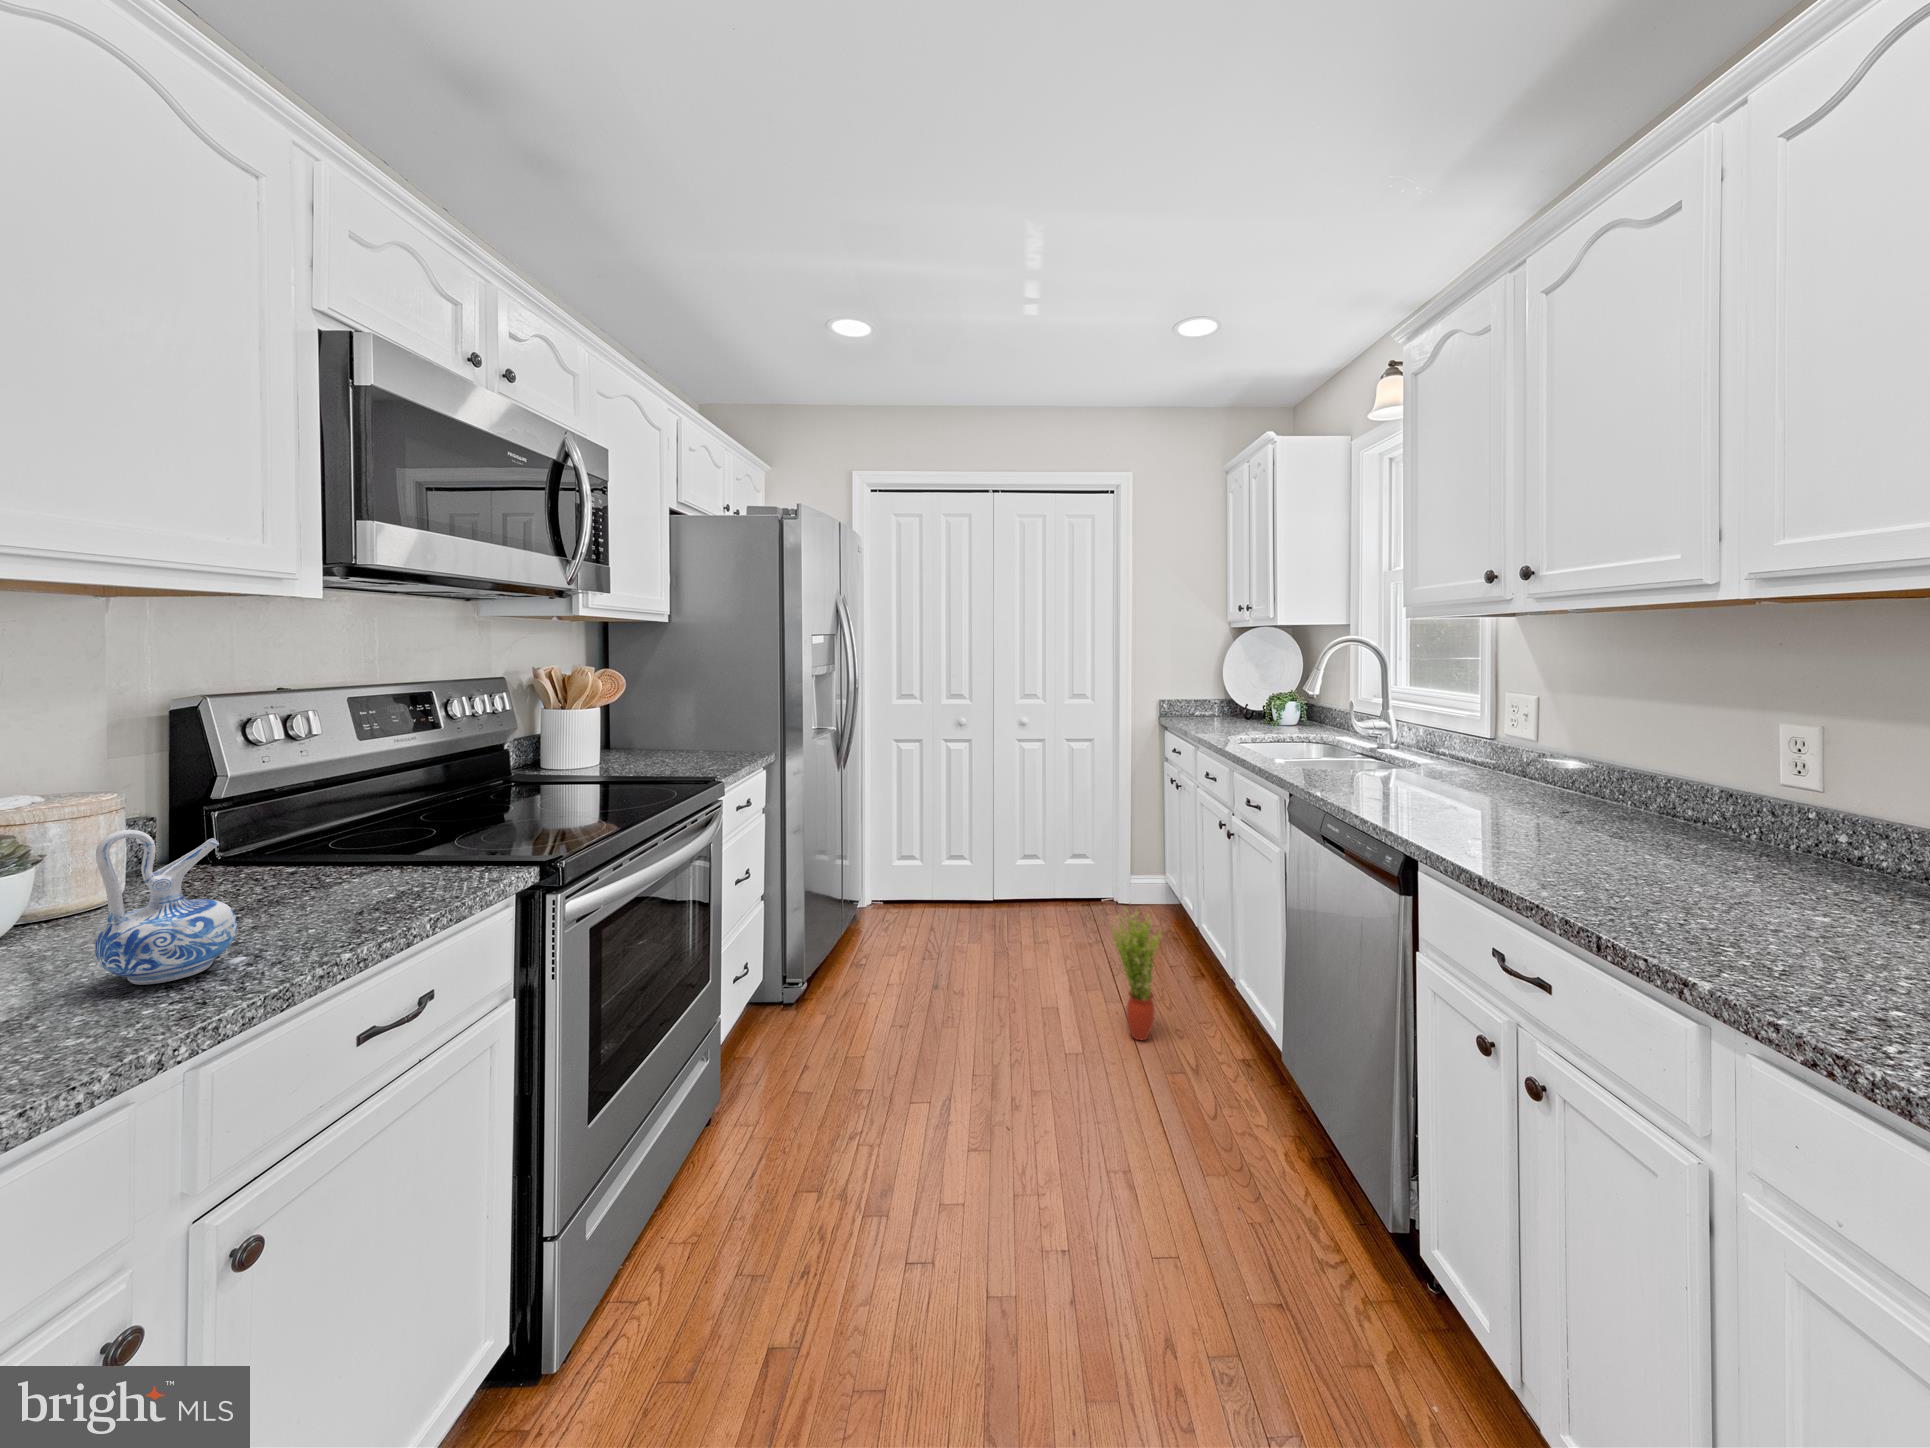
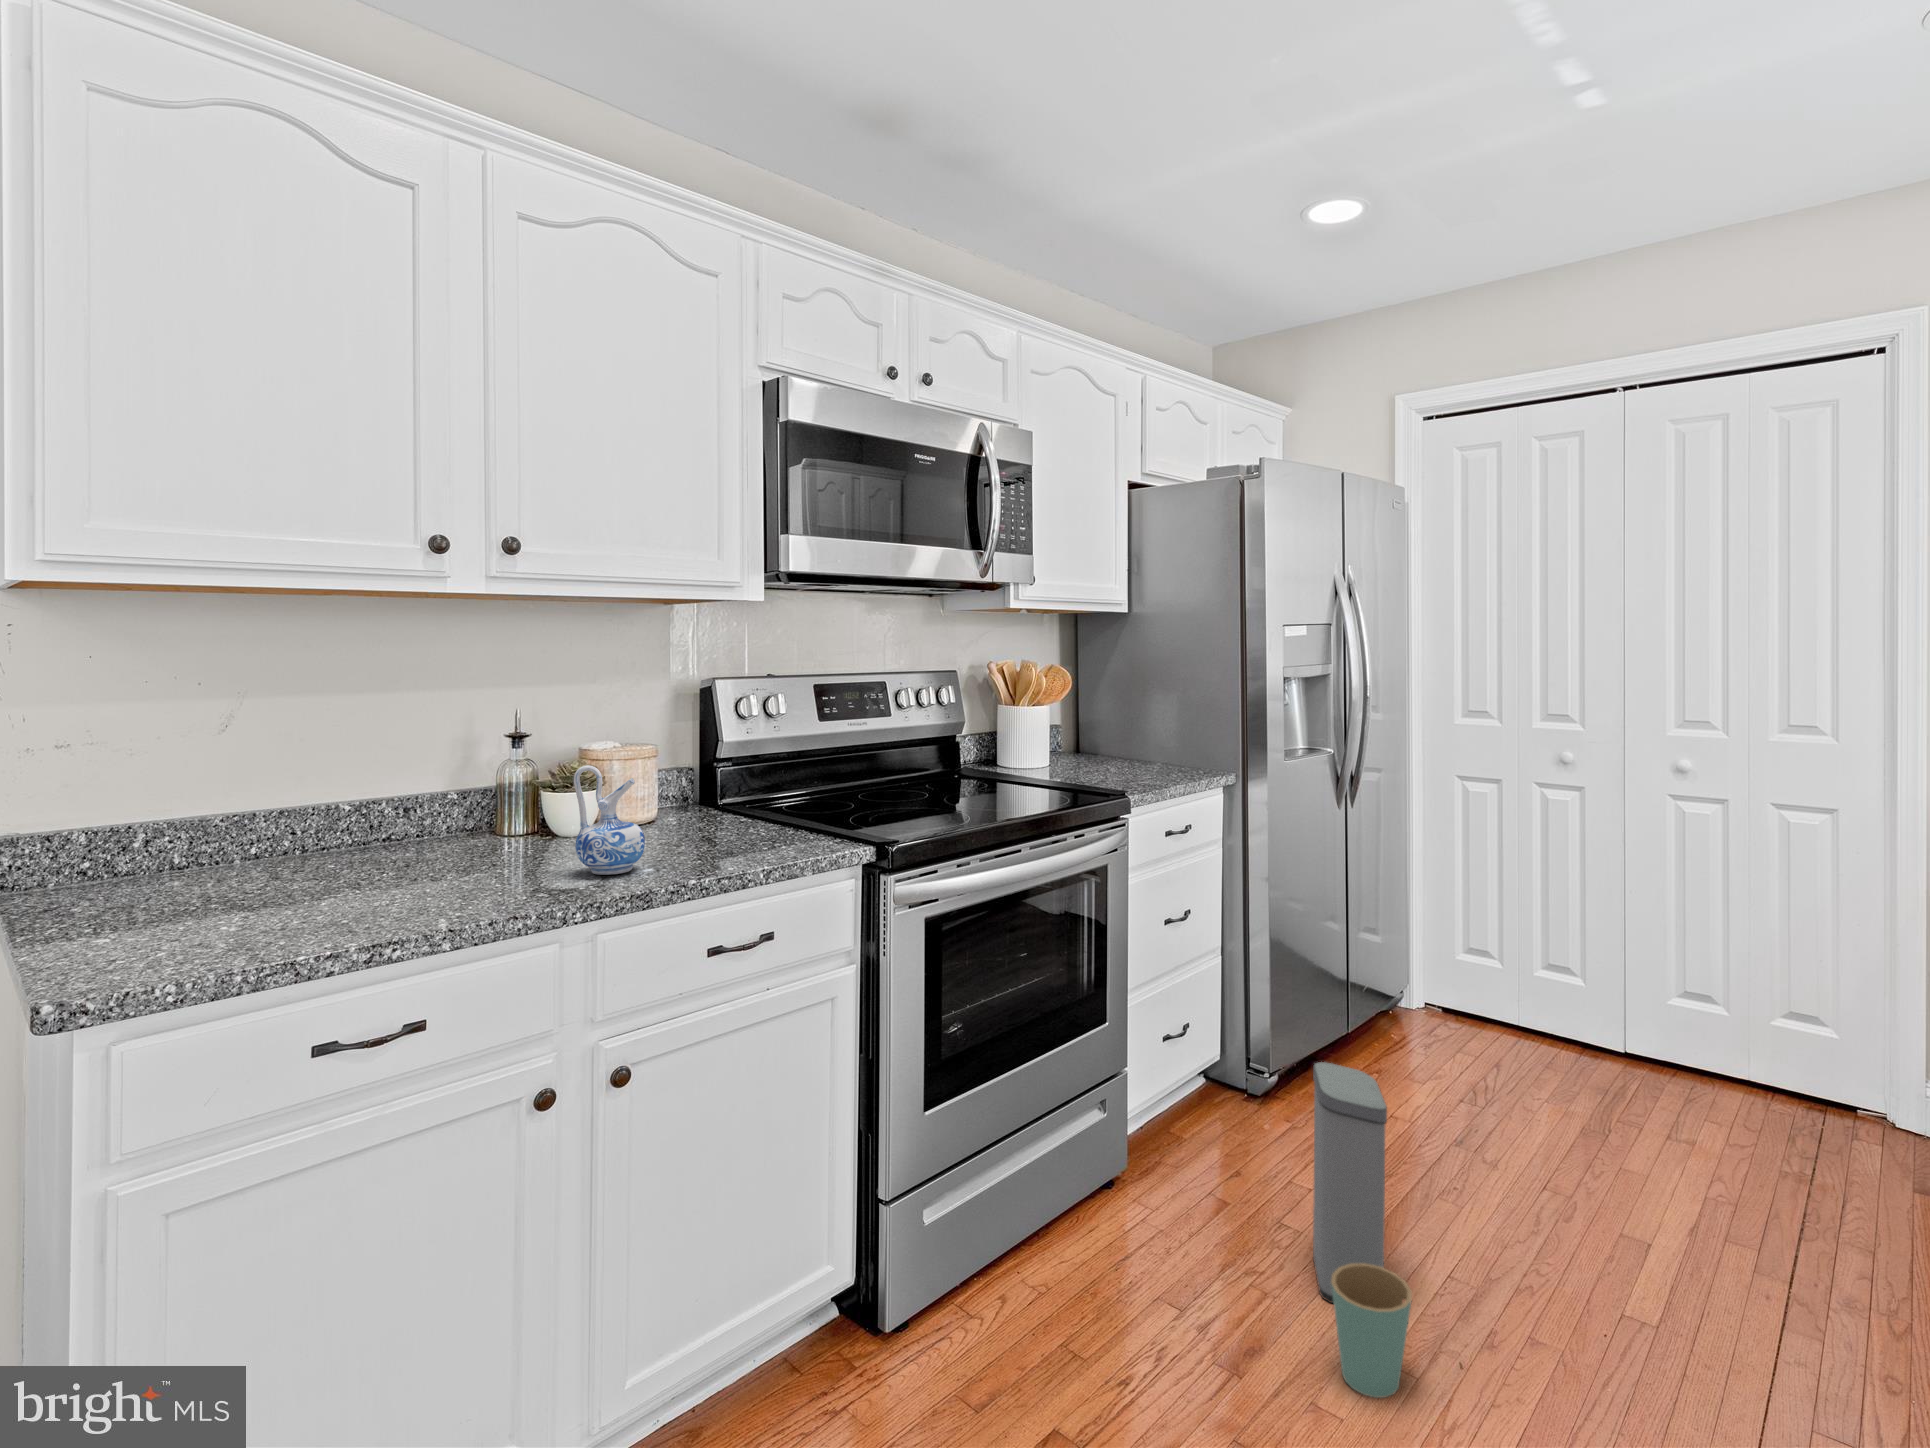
potted plant: present [1113,909,1161,1040] -> none [1746,1087,1868,1348]
trash can: none [888,962,992,1185] -> present [1313,1062,1412,1398]

